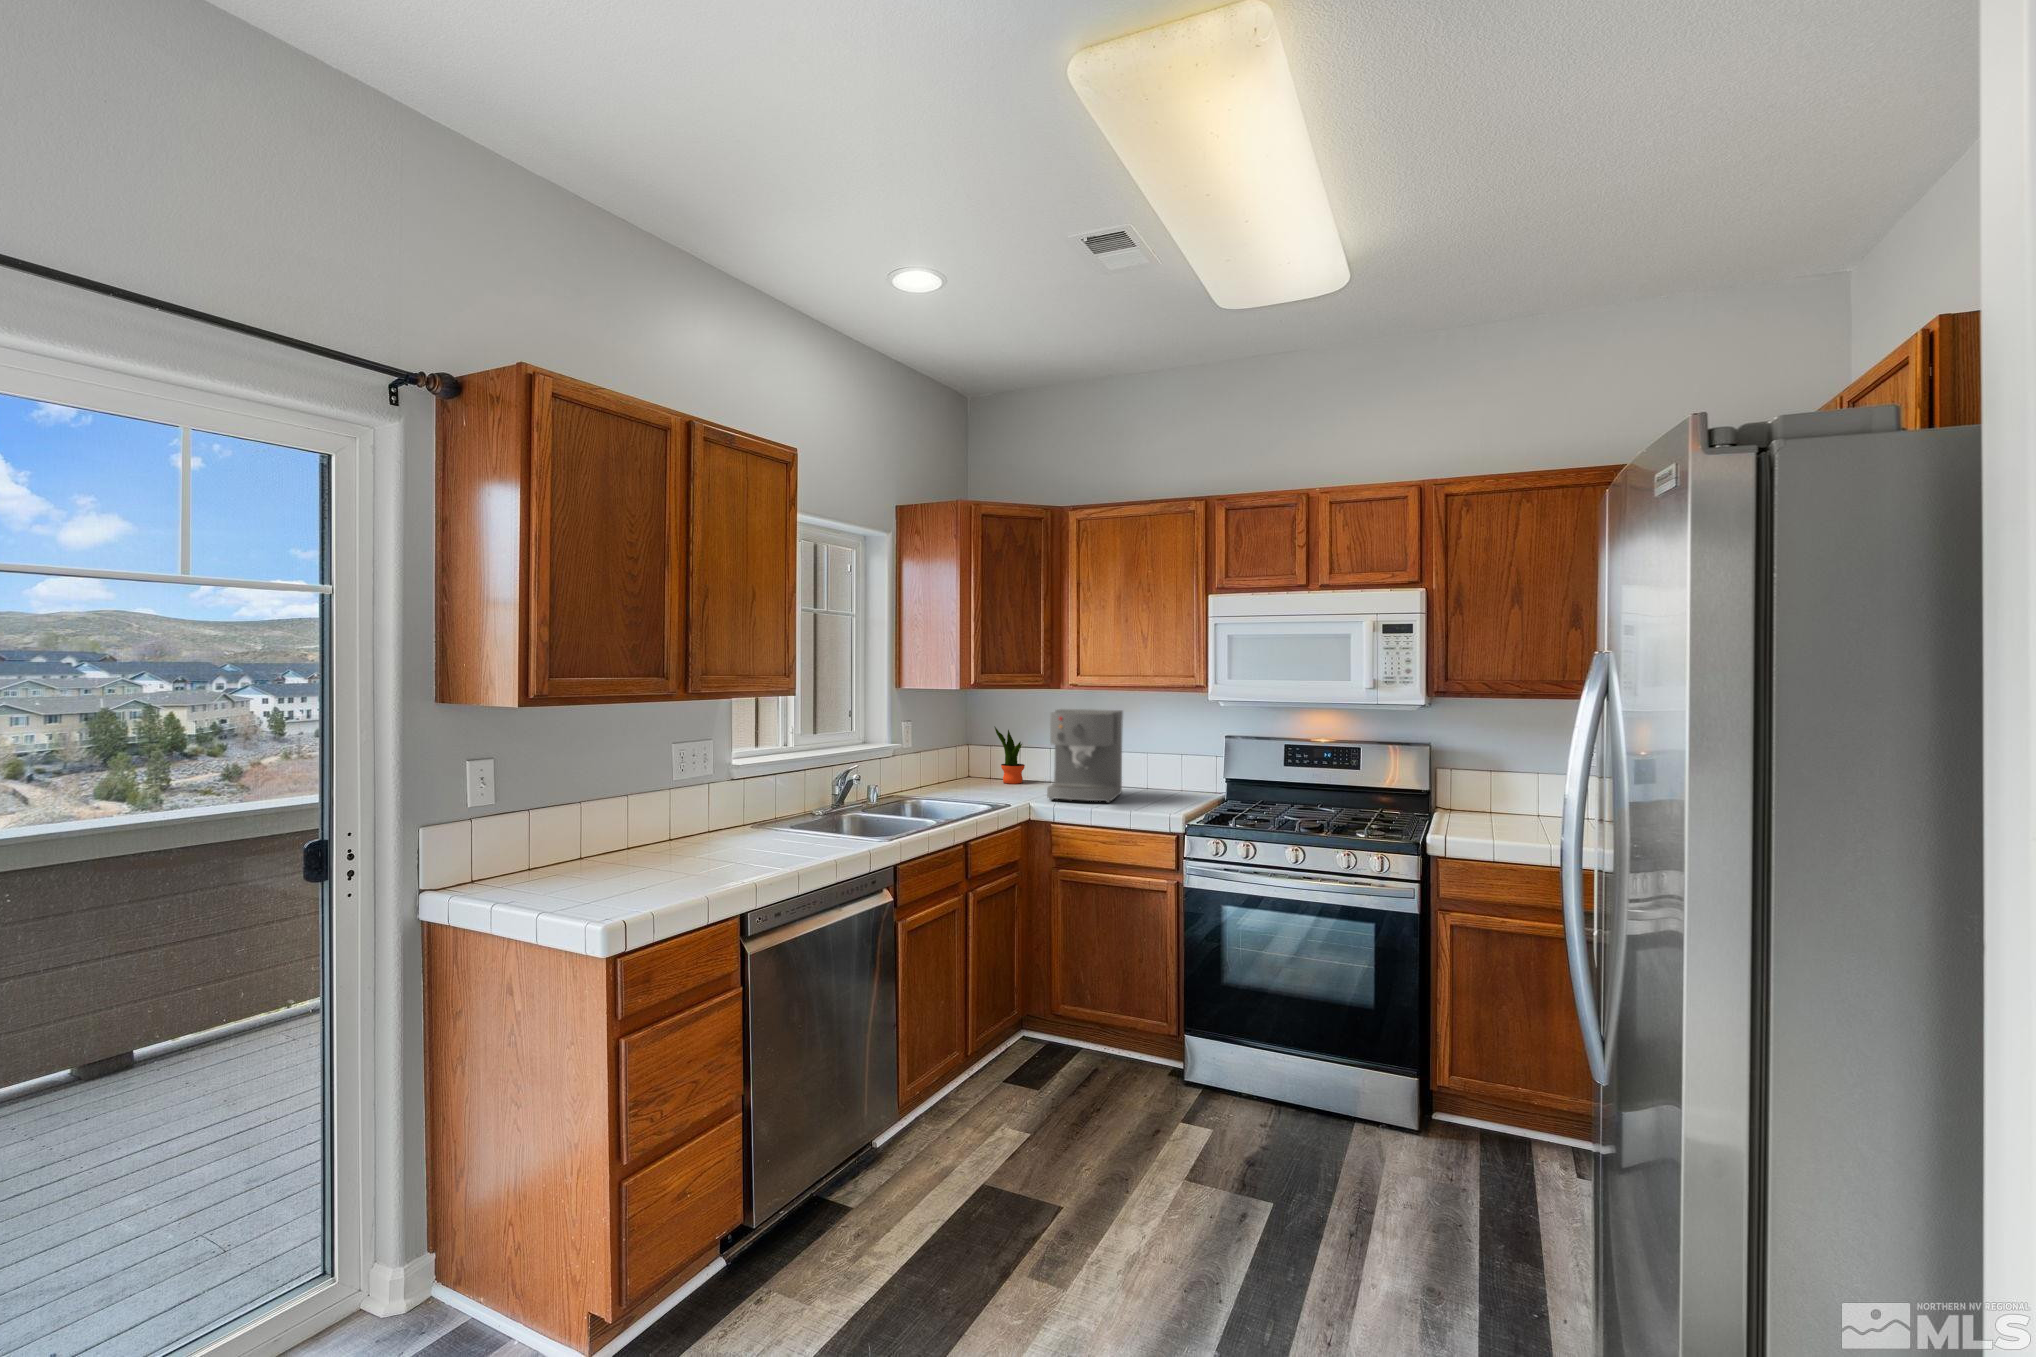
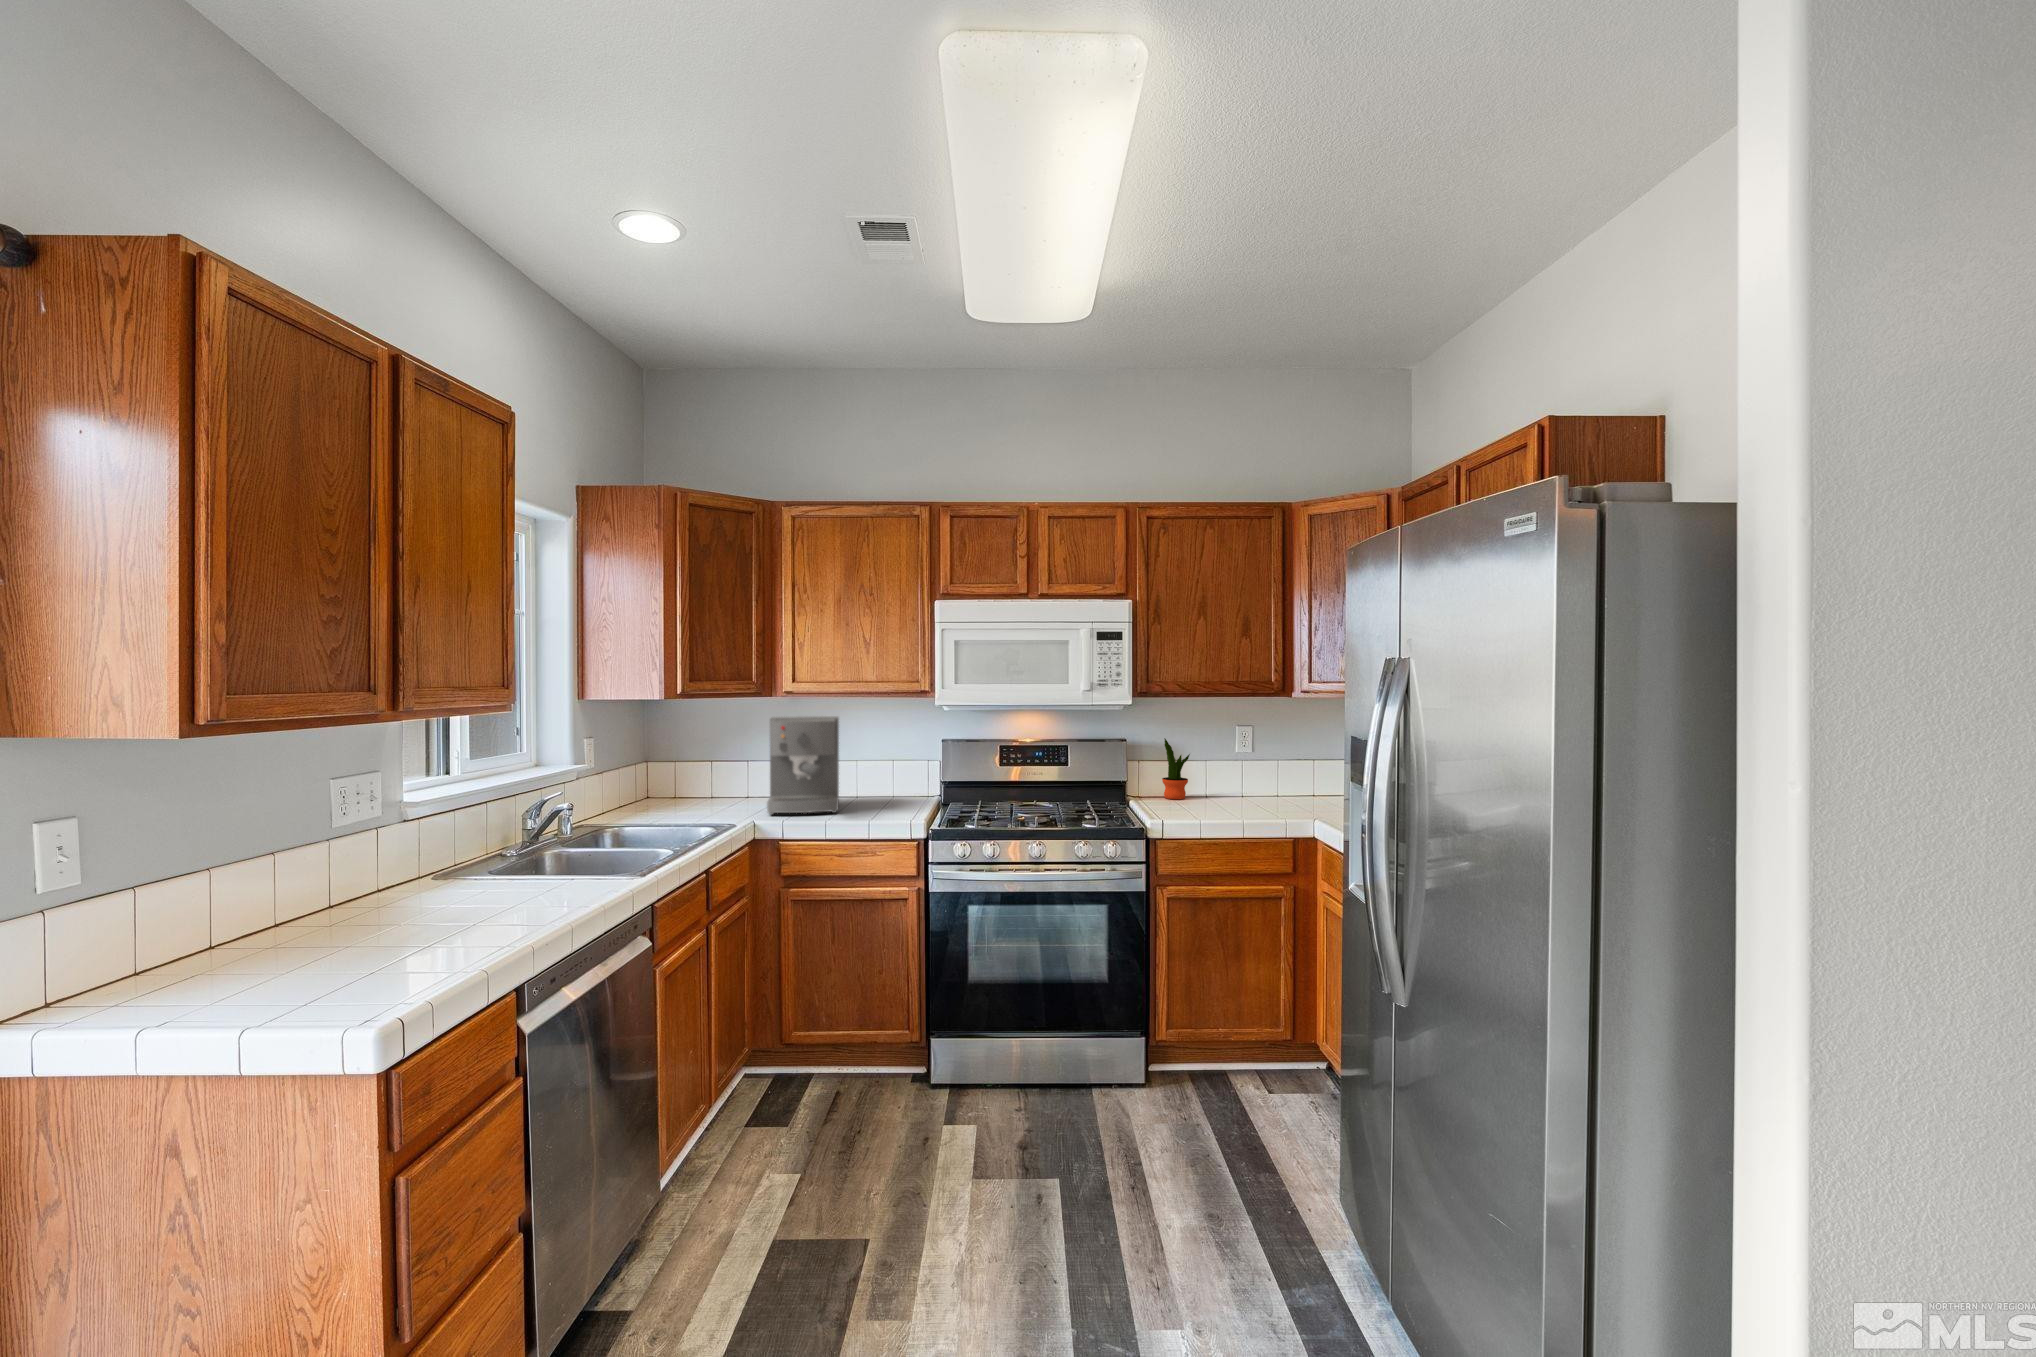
potted plant: present [995,727,1025,784] -> present [1162,738,1190,799]

